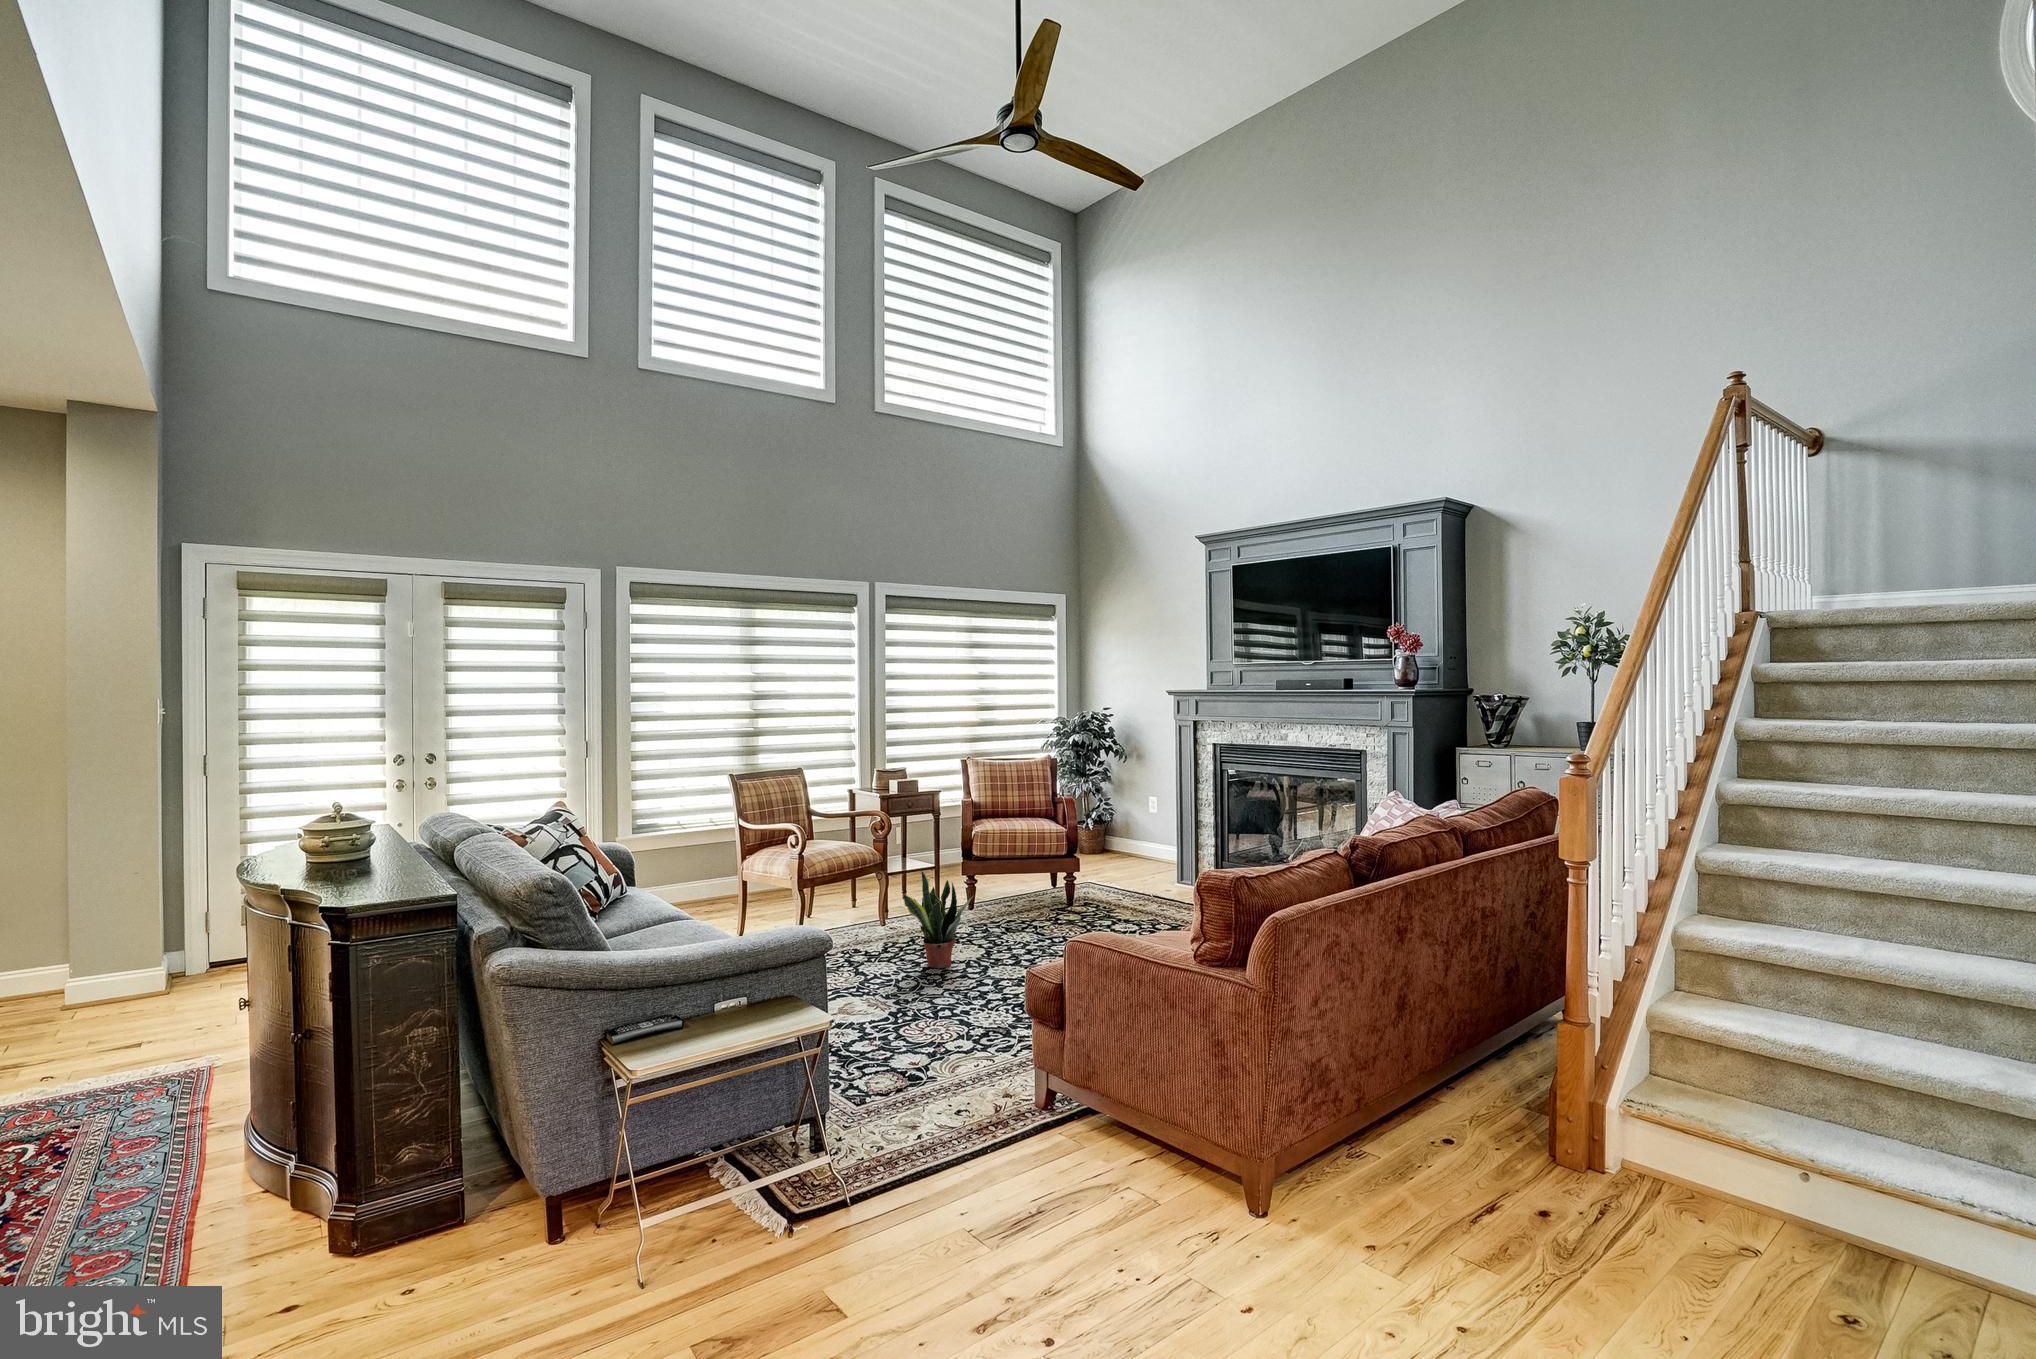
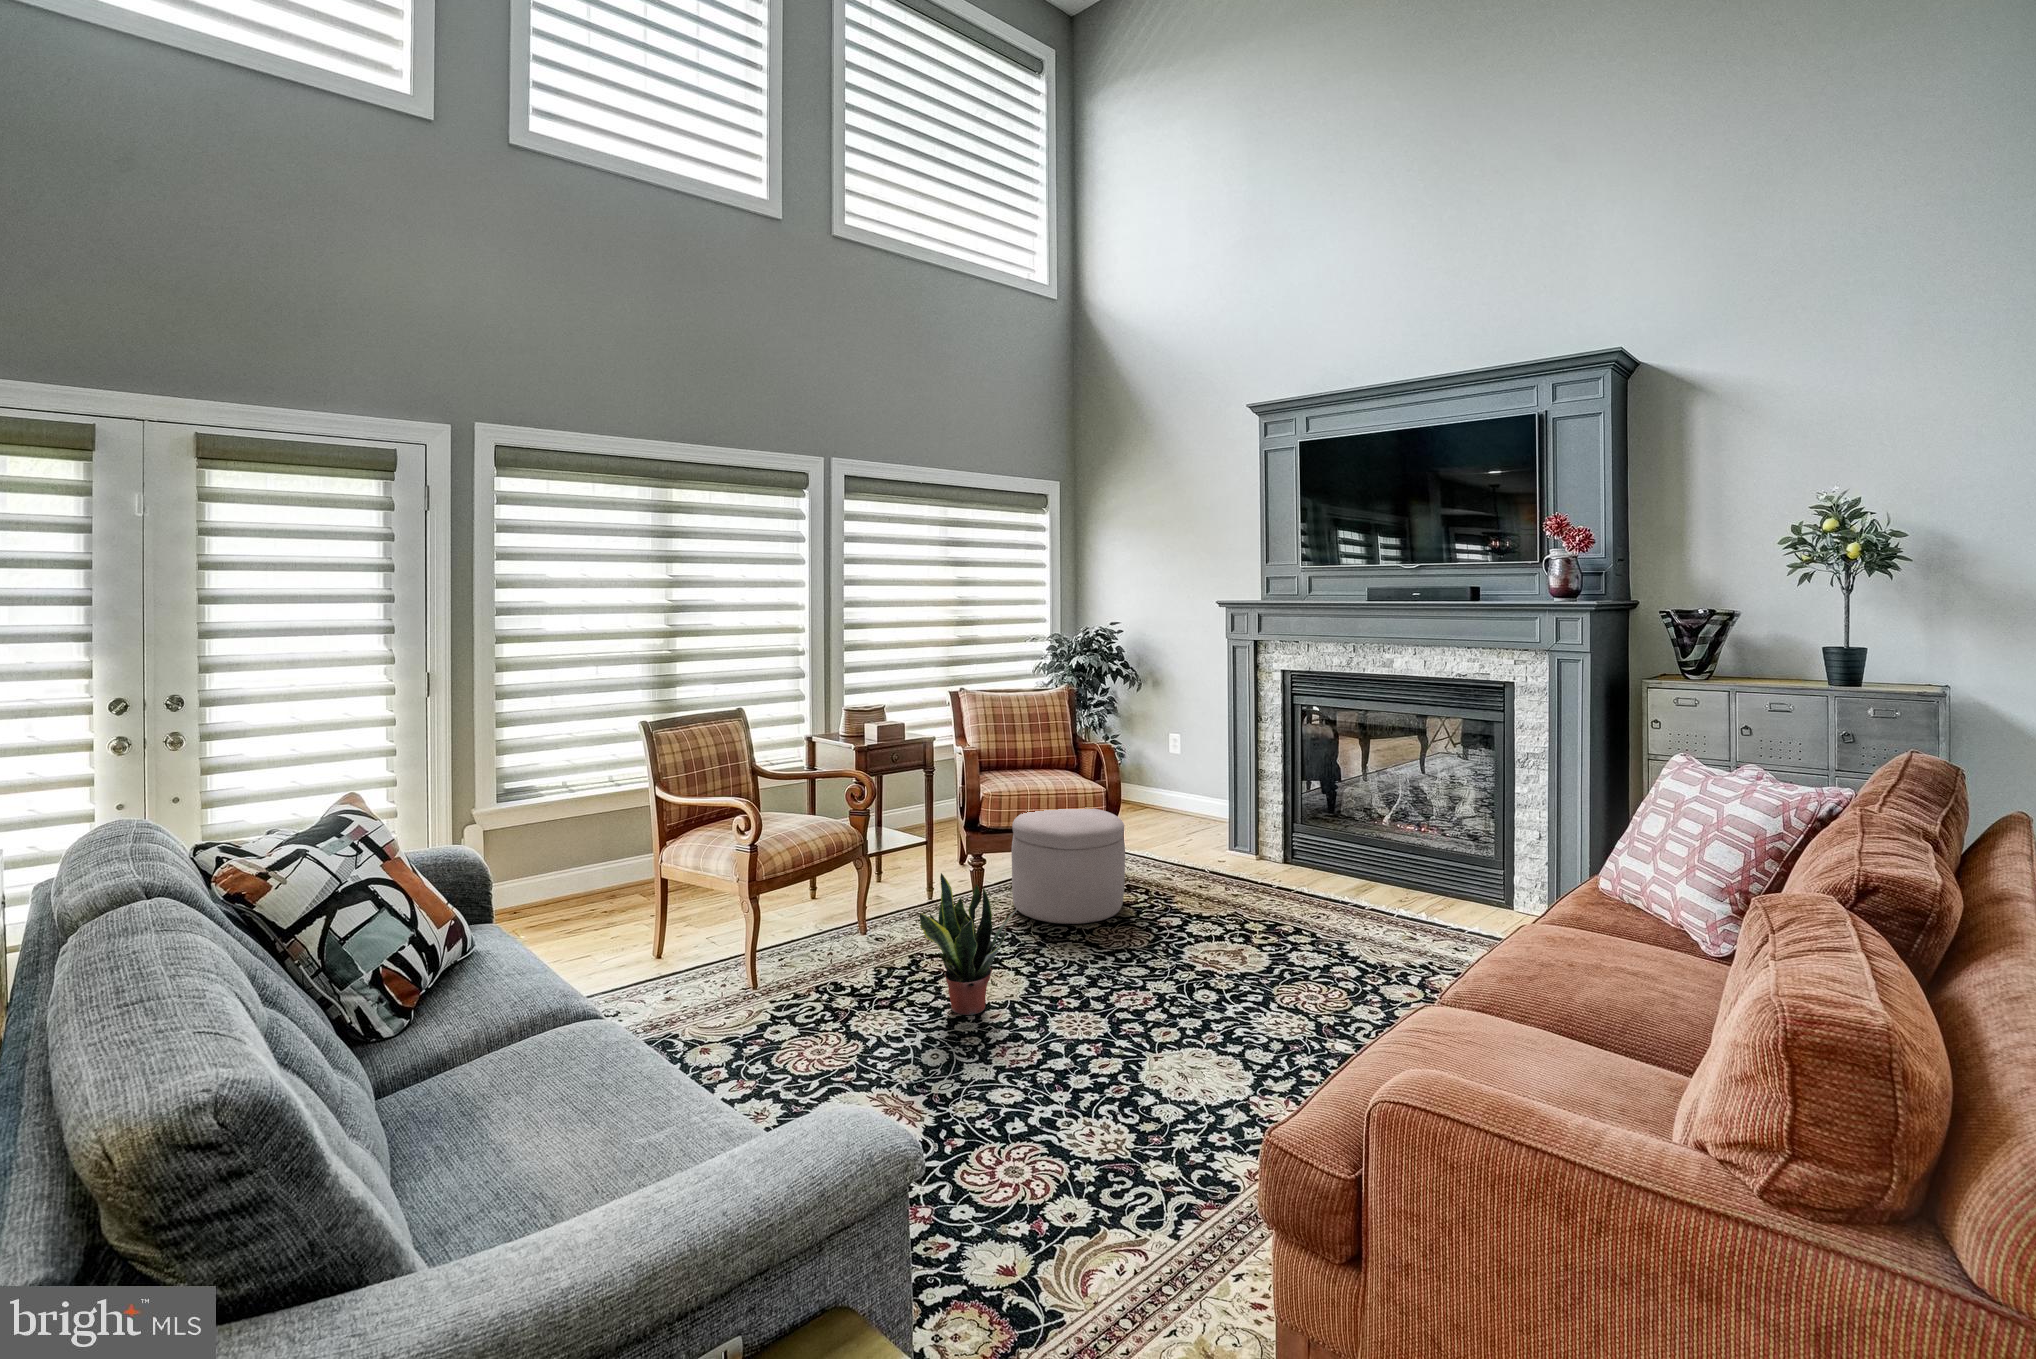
ottoman: none [993,842,1077,924] -> present [1012,809,1125,924]

